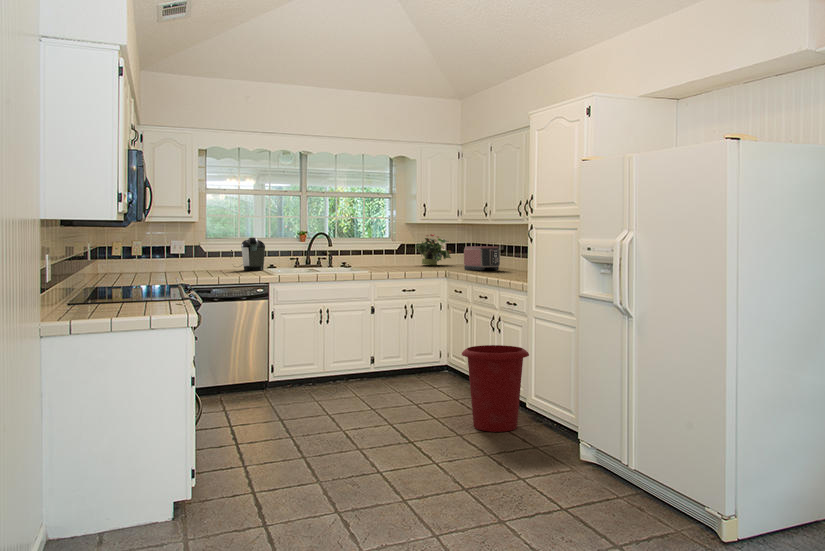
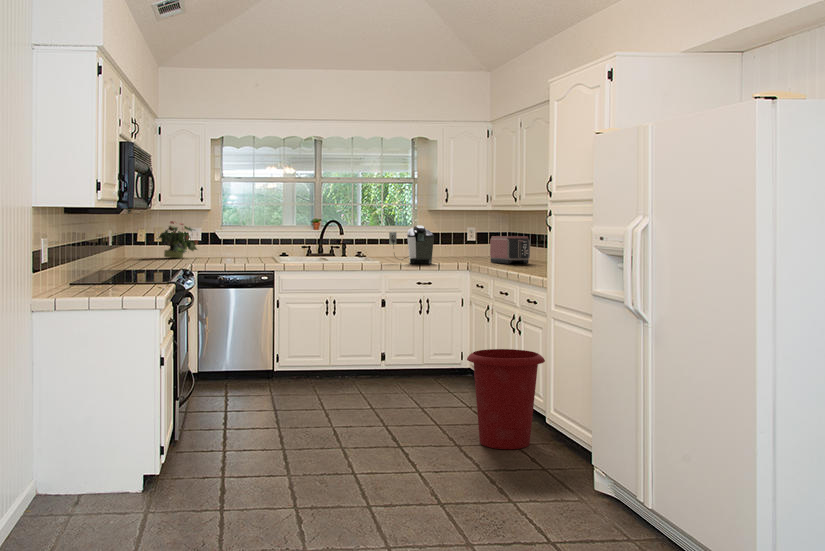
potted plant: present [415,234,451,265] -> present [159,221,198,258]
coffee maker: present [230,237,265,270] -> present [389,226,434,264]

